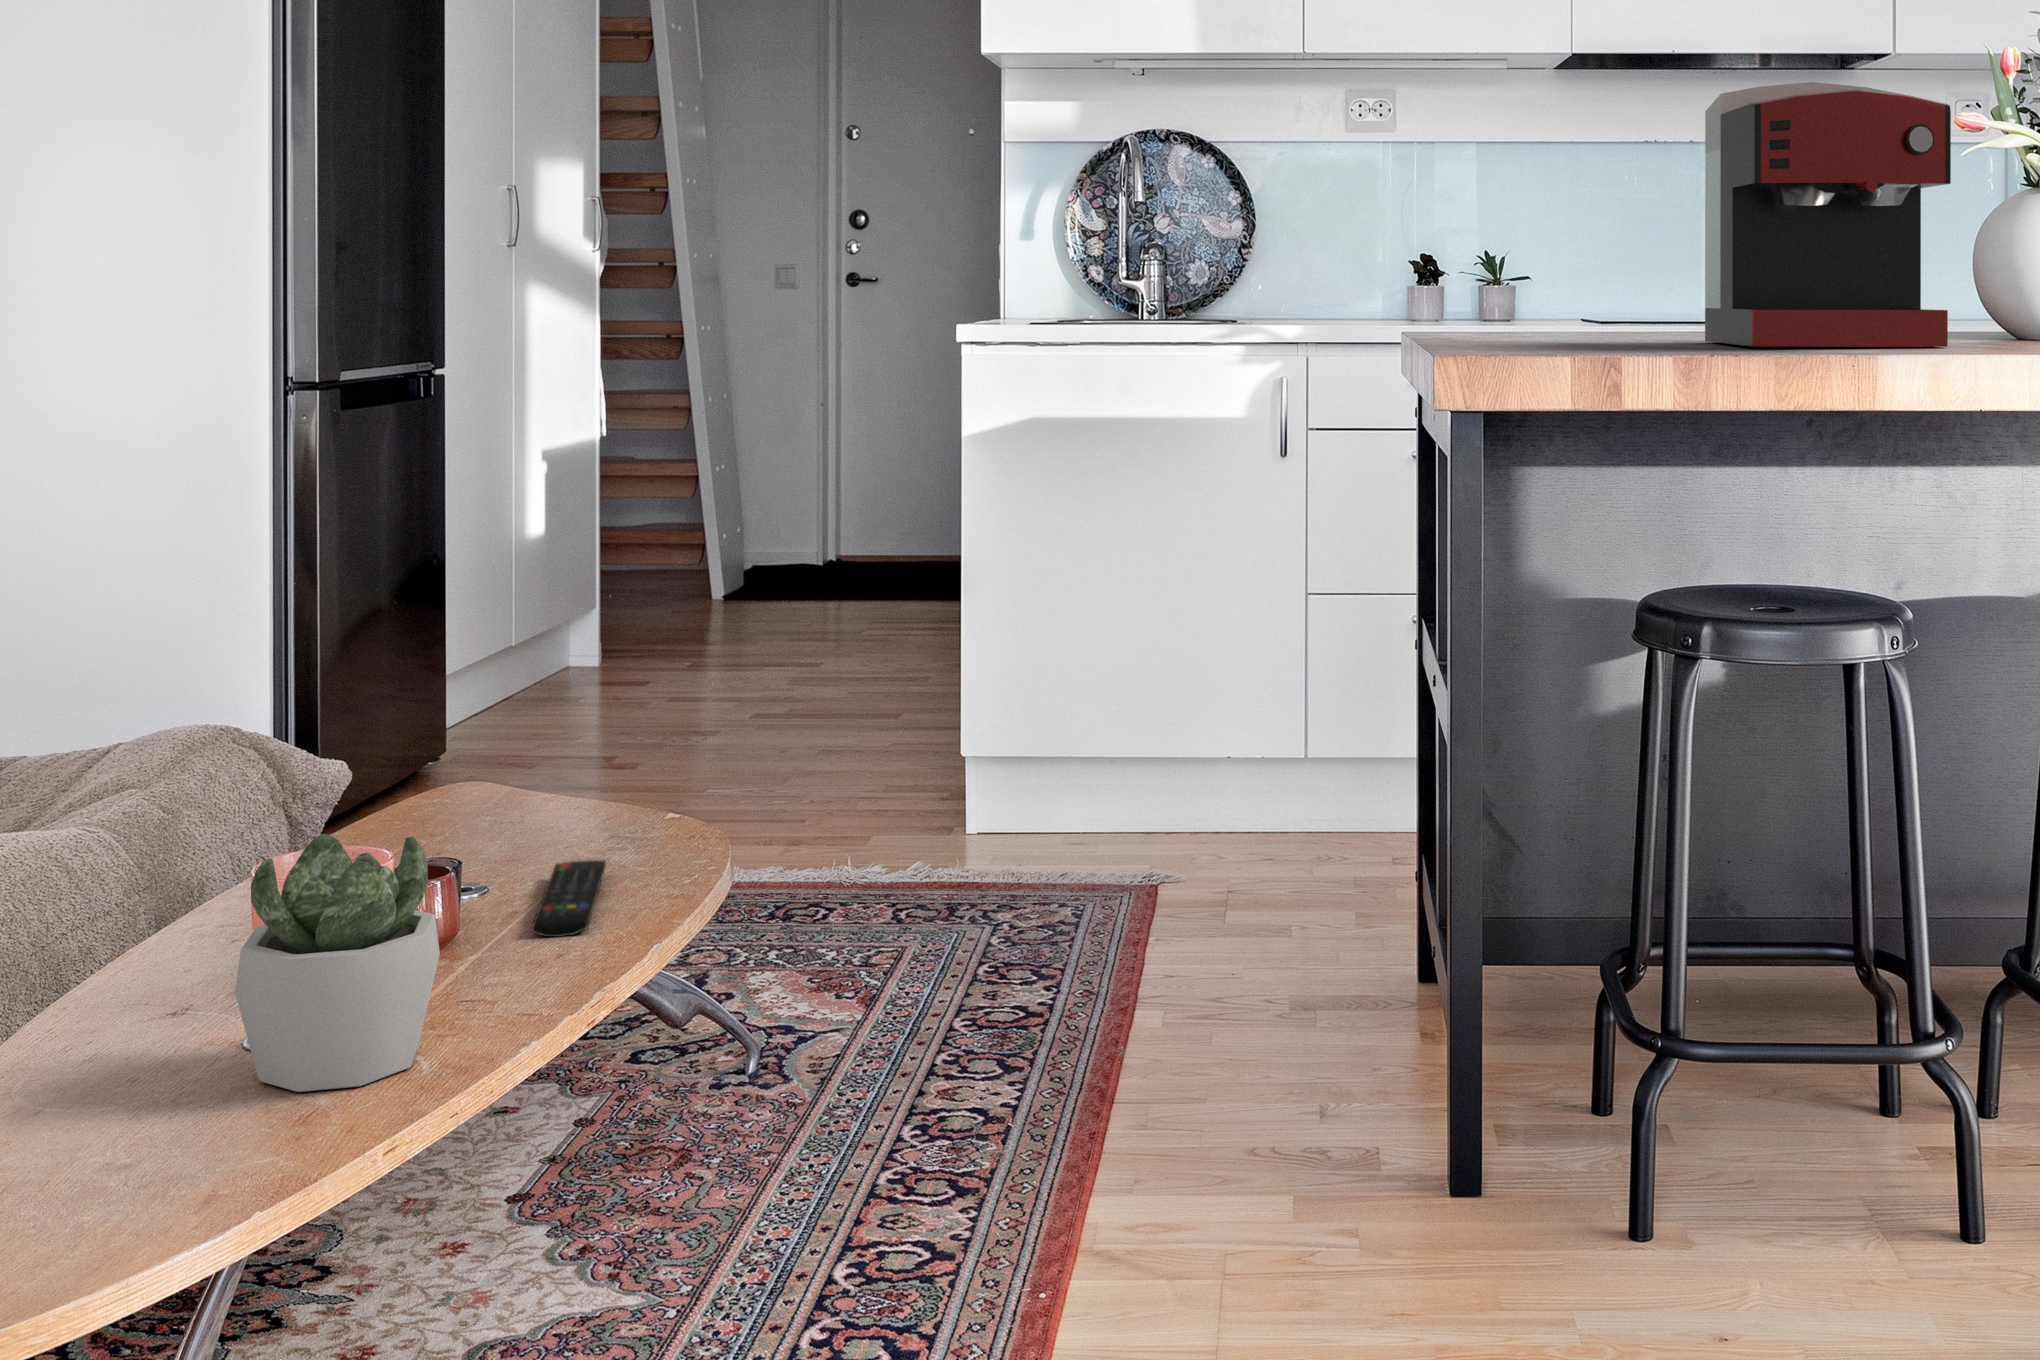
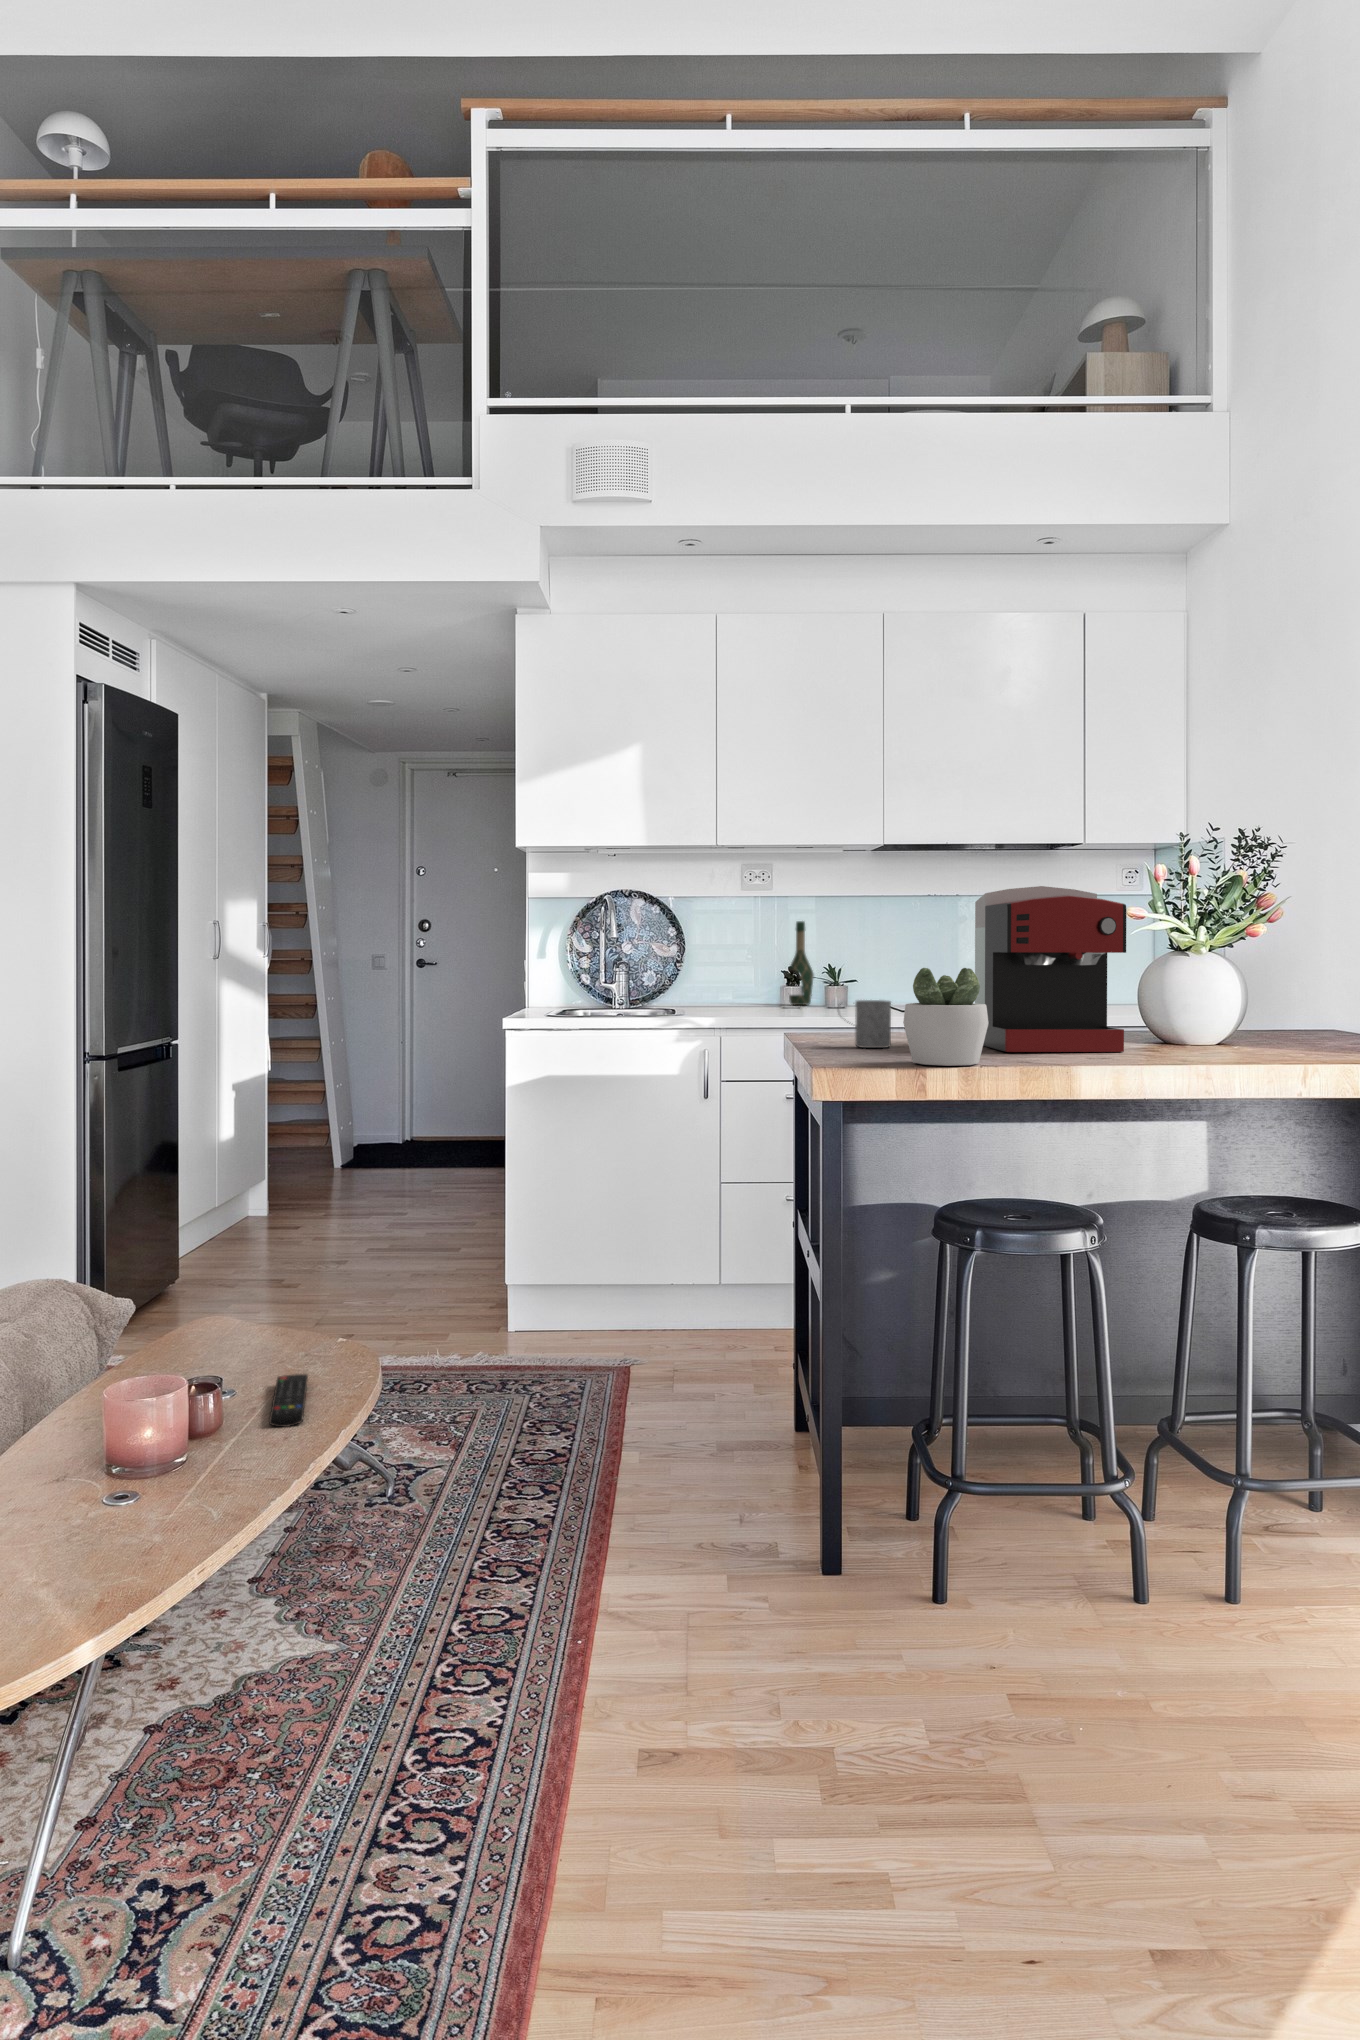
wine bottle: none [1417,180,1459,314] -> present [789,921,814,1005]
mug: none [1480,269,1568,345] -> present [840,1000,891,1048]
succulent plant: present [235,834,440,1092] -> present [903,968,988,1066]

